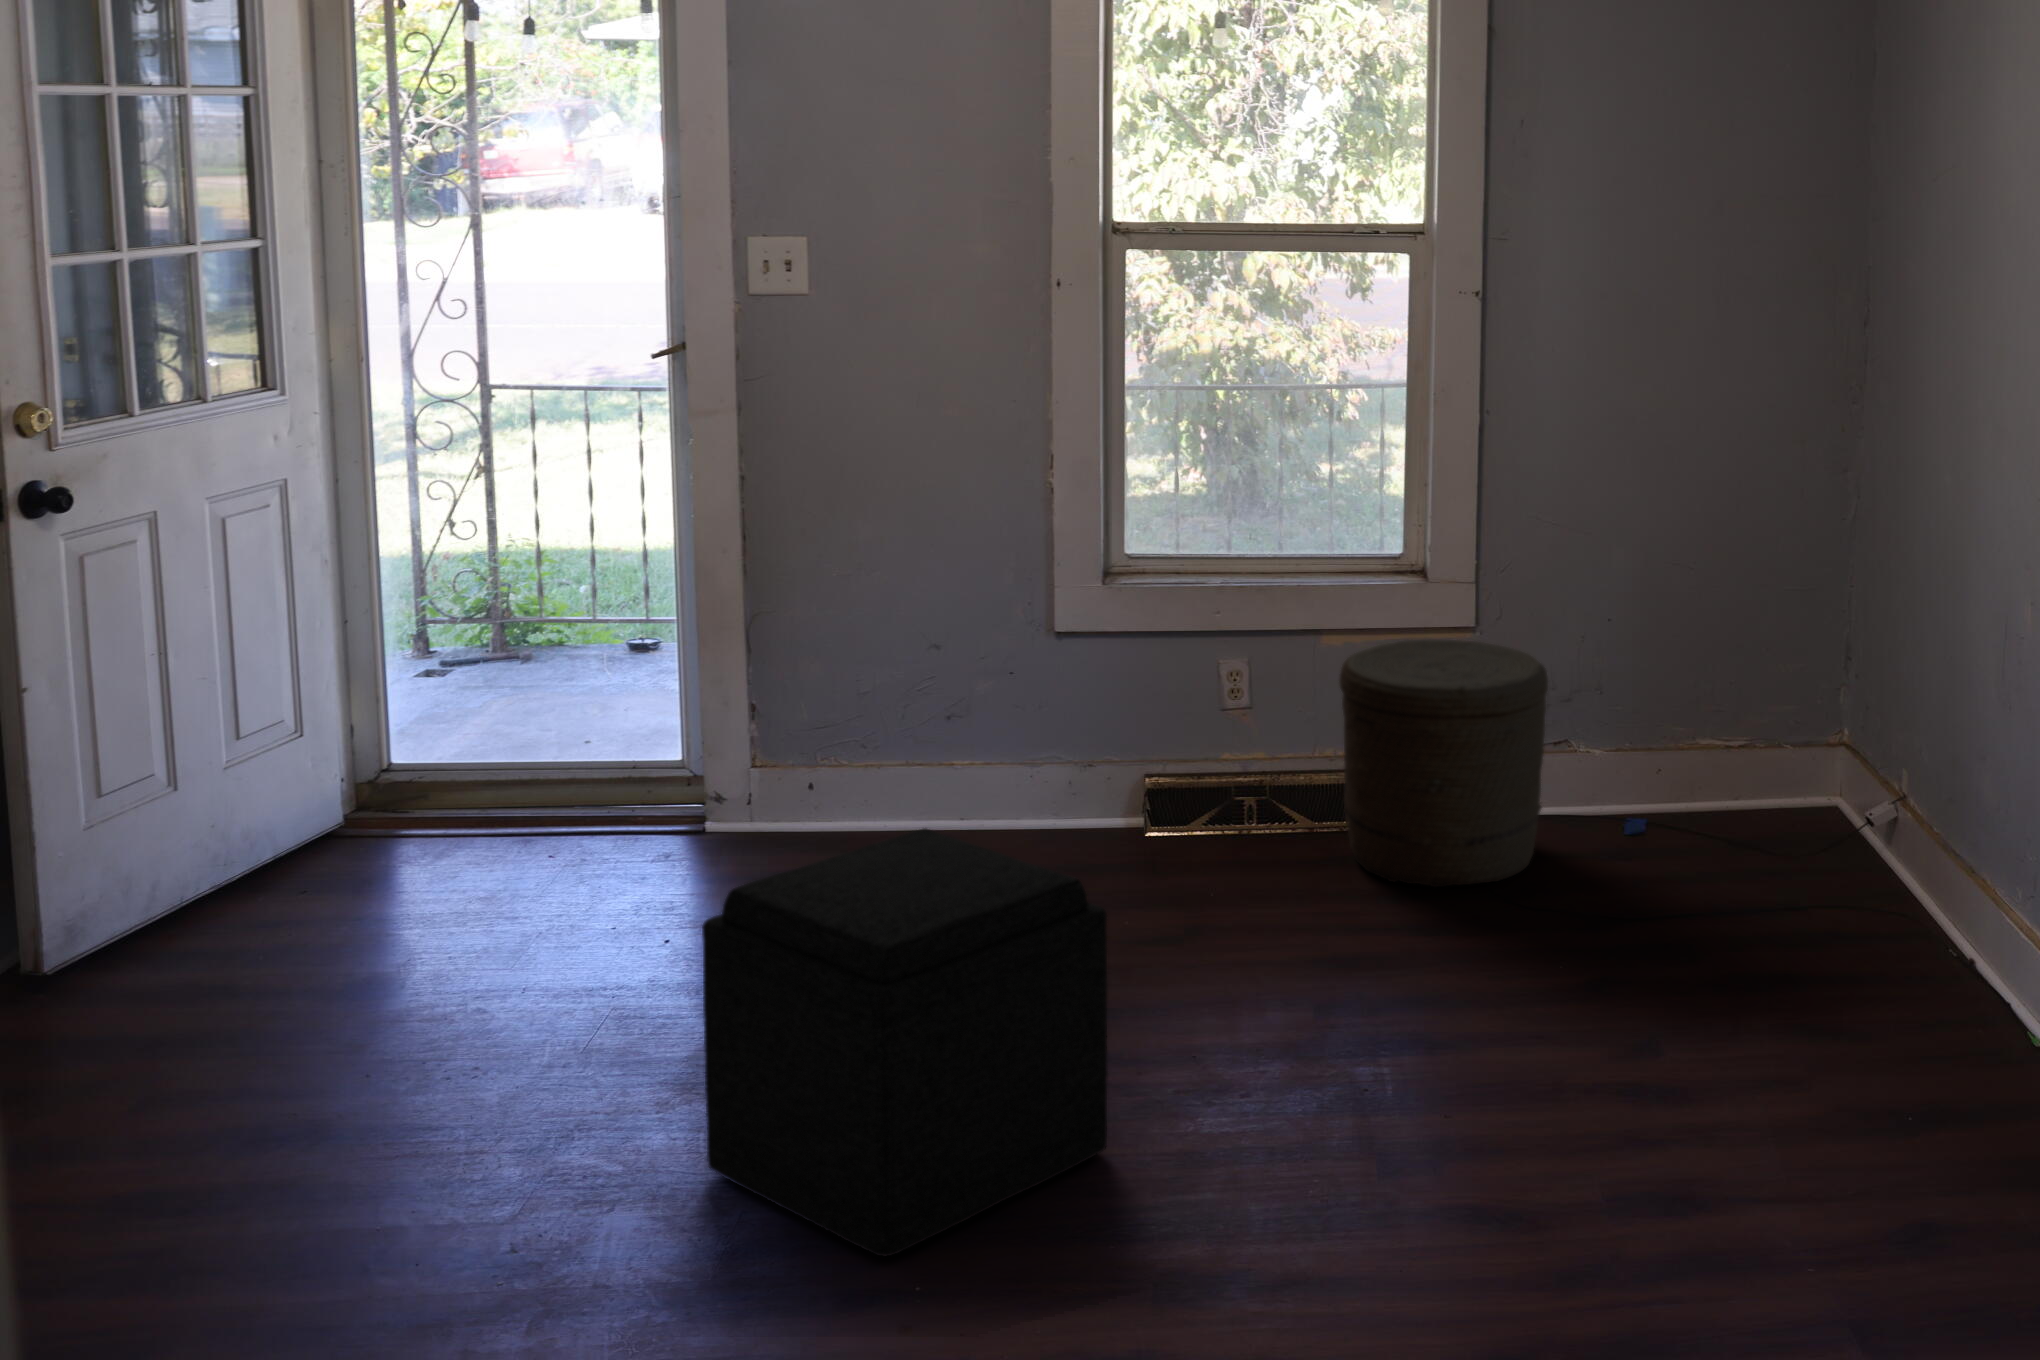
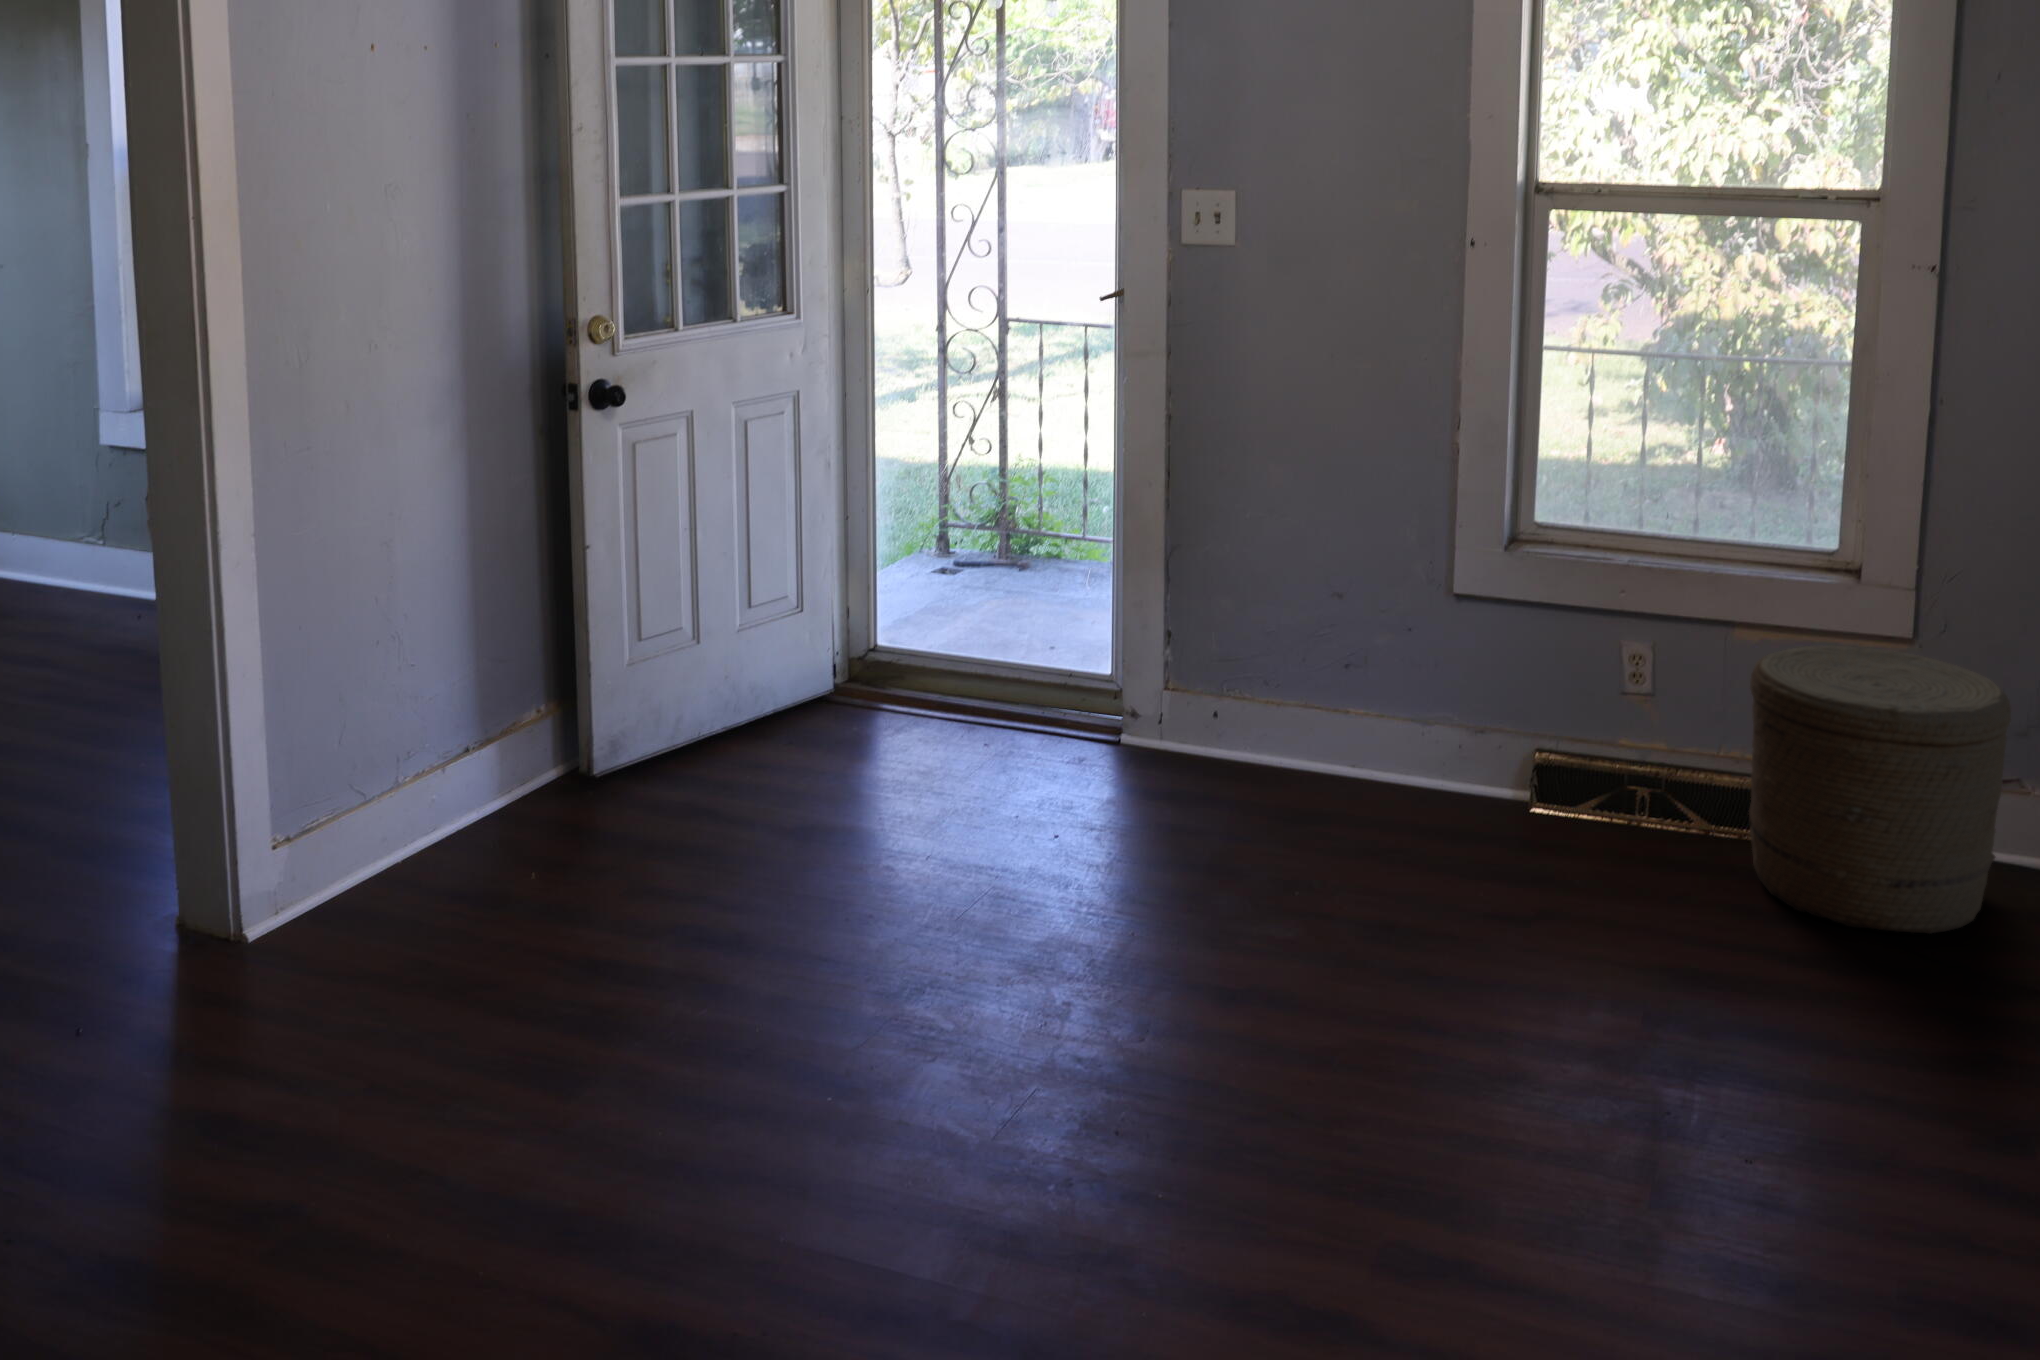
ottoman: present [702,828,1108,1256] -> none [1017,779,1415,1218]

